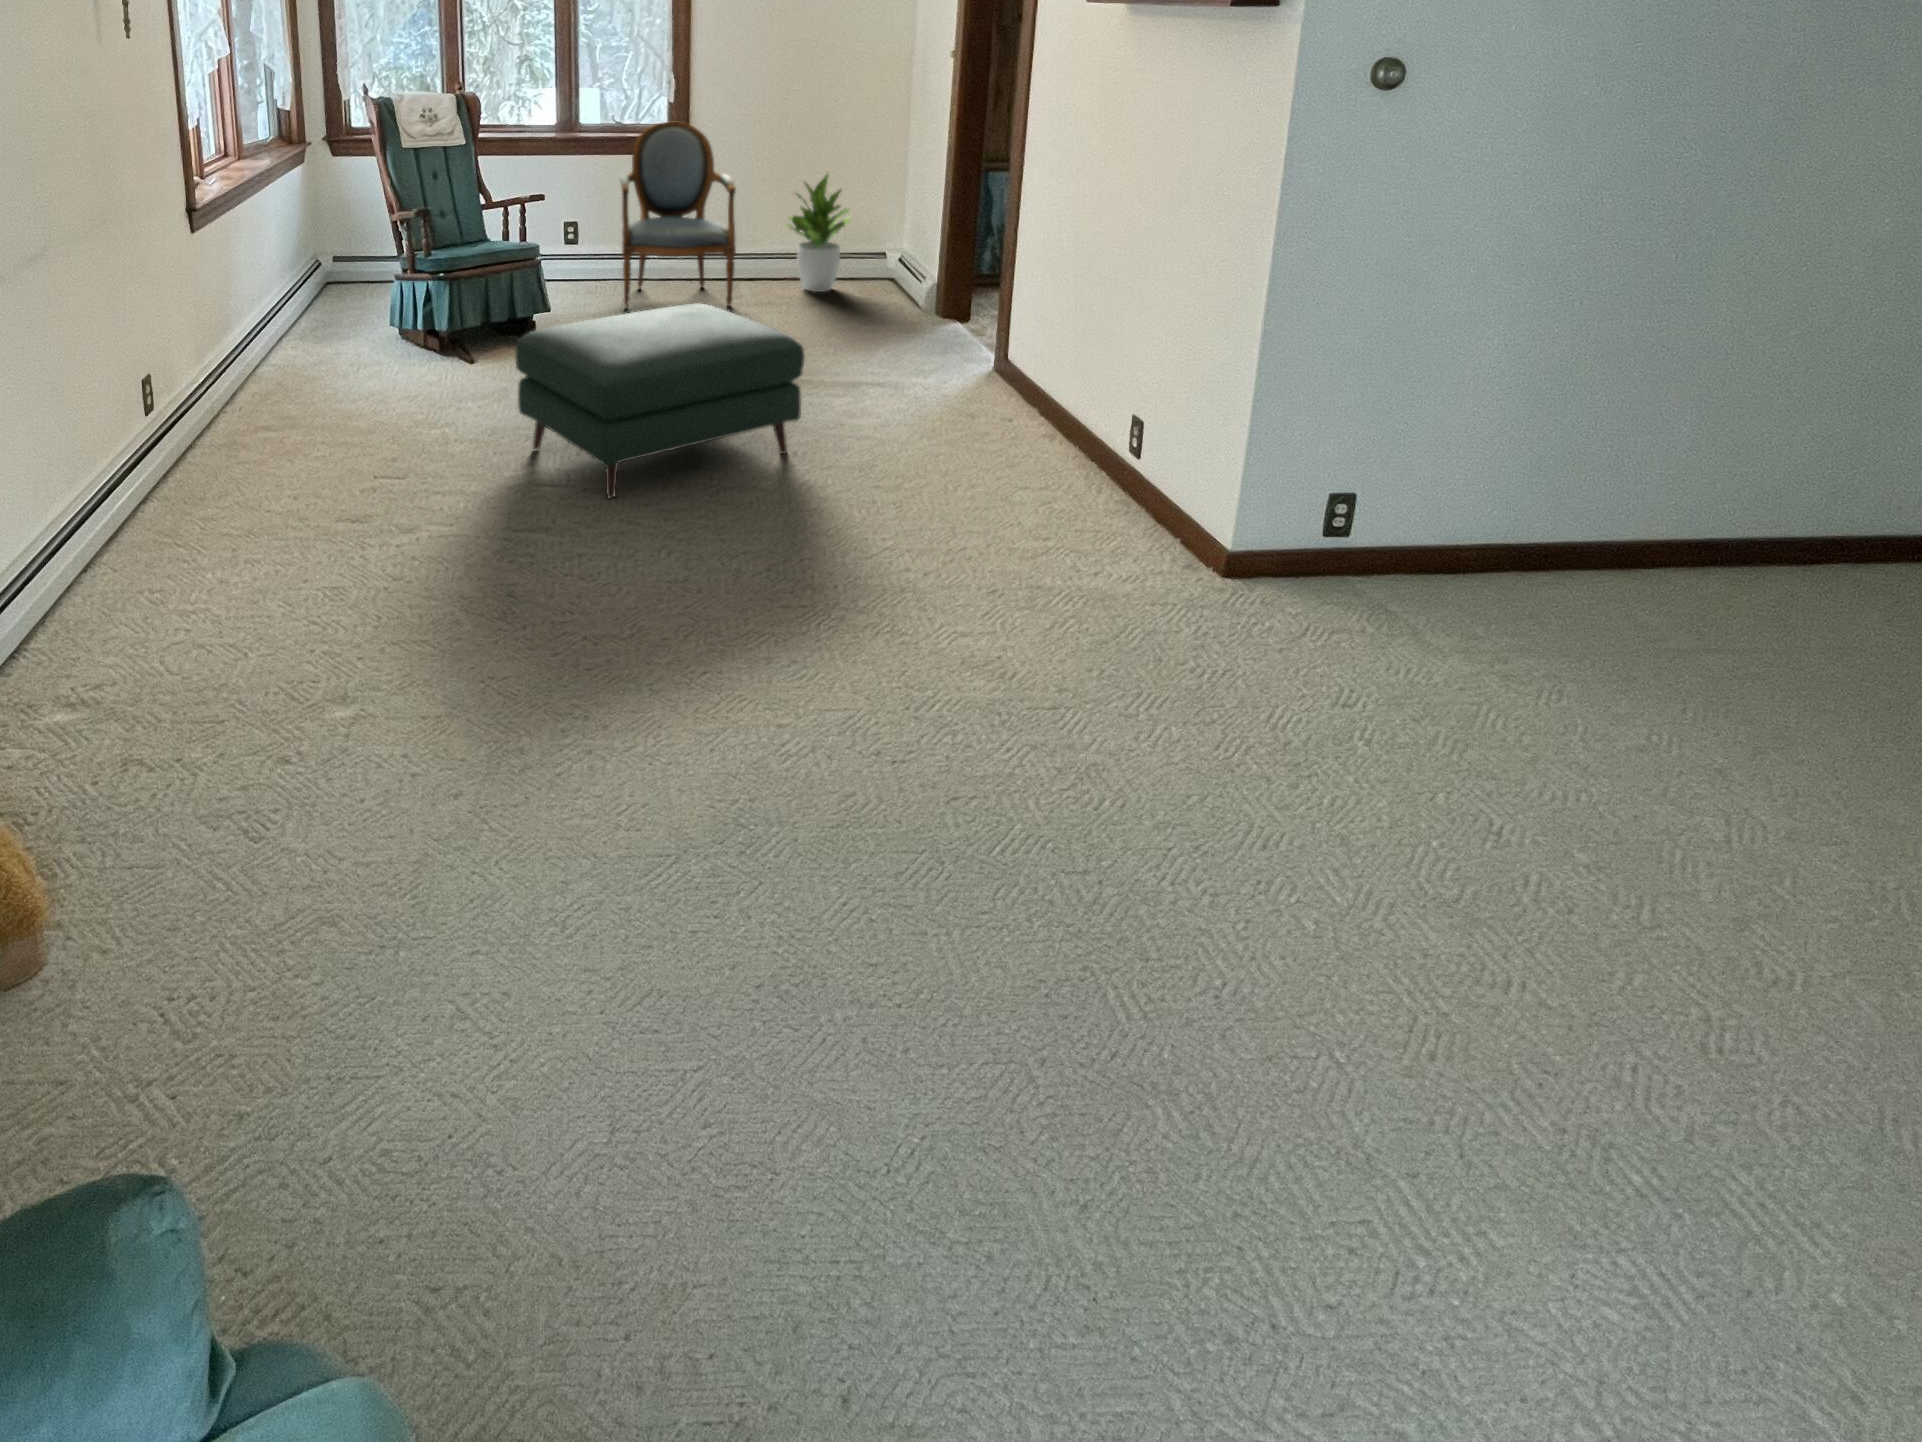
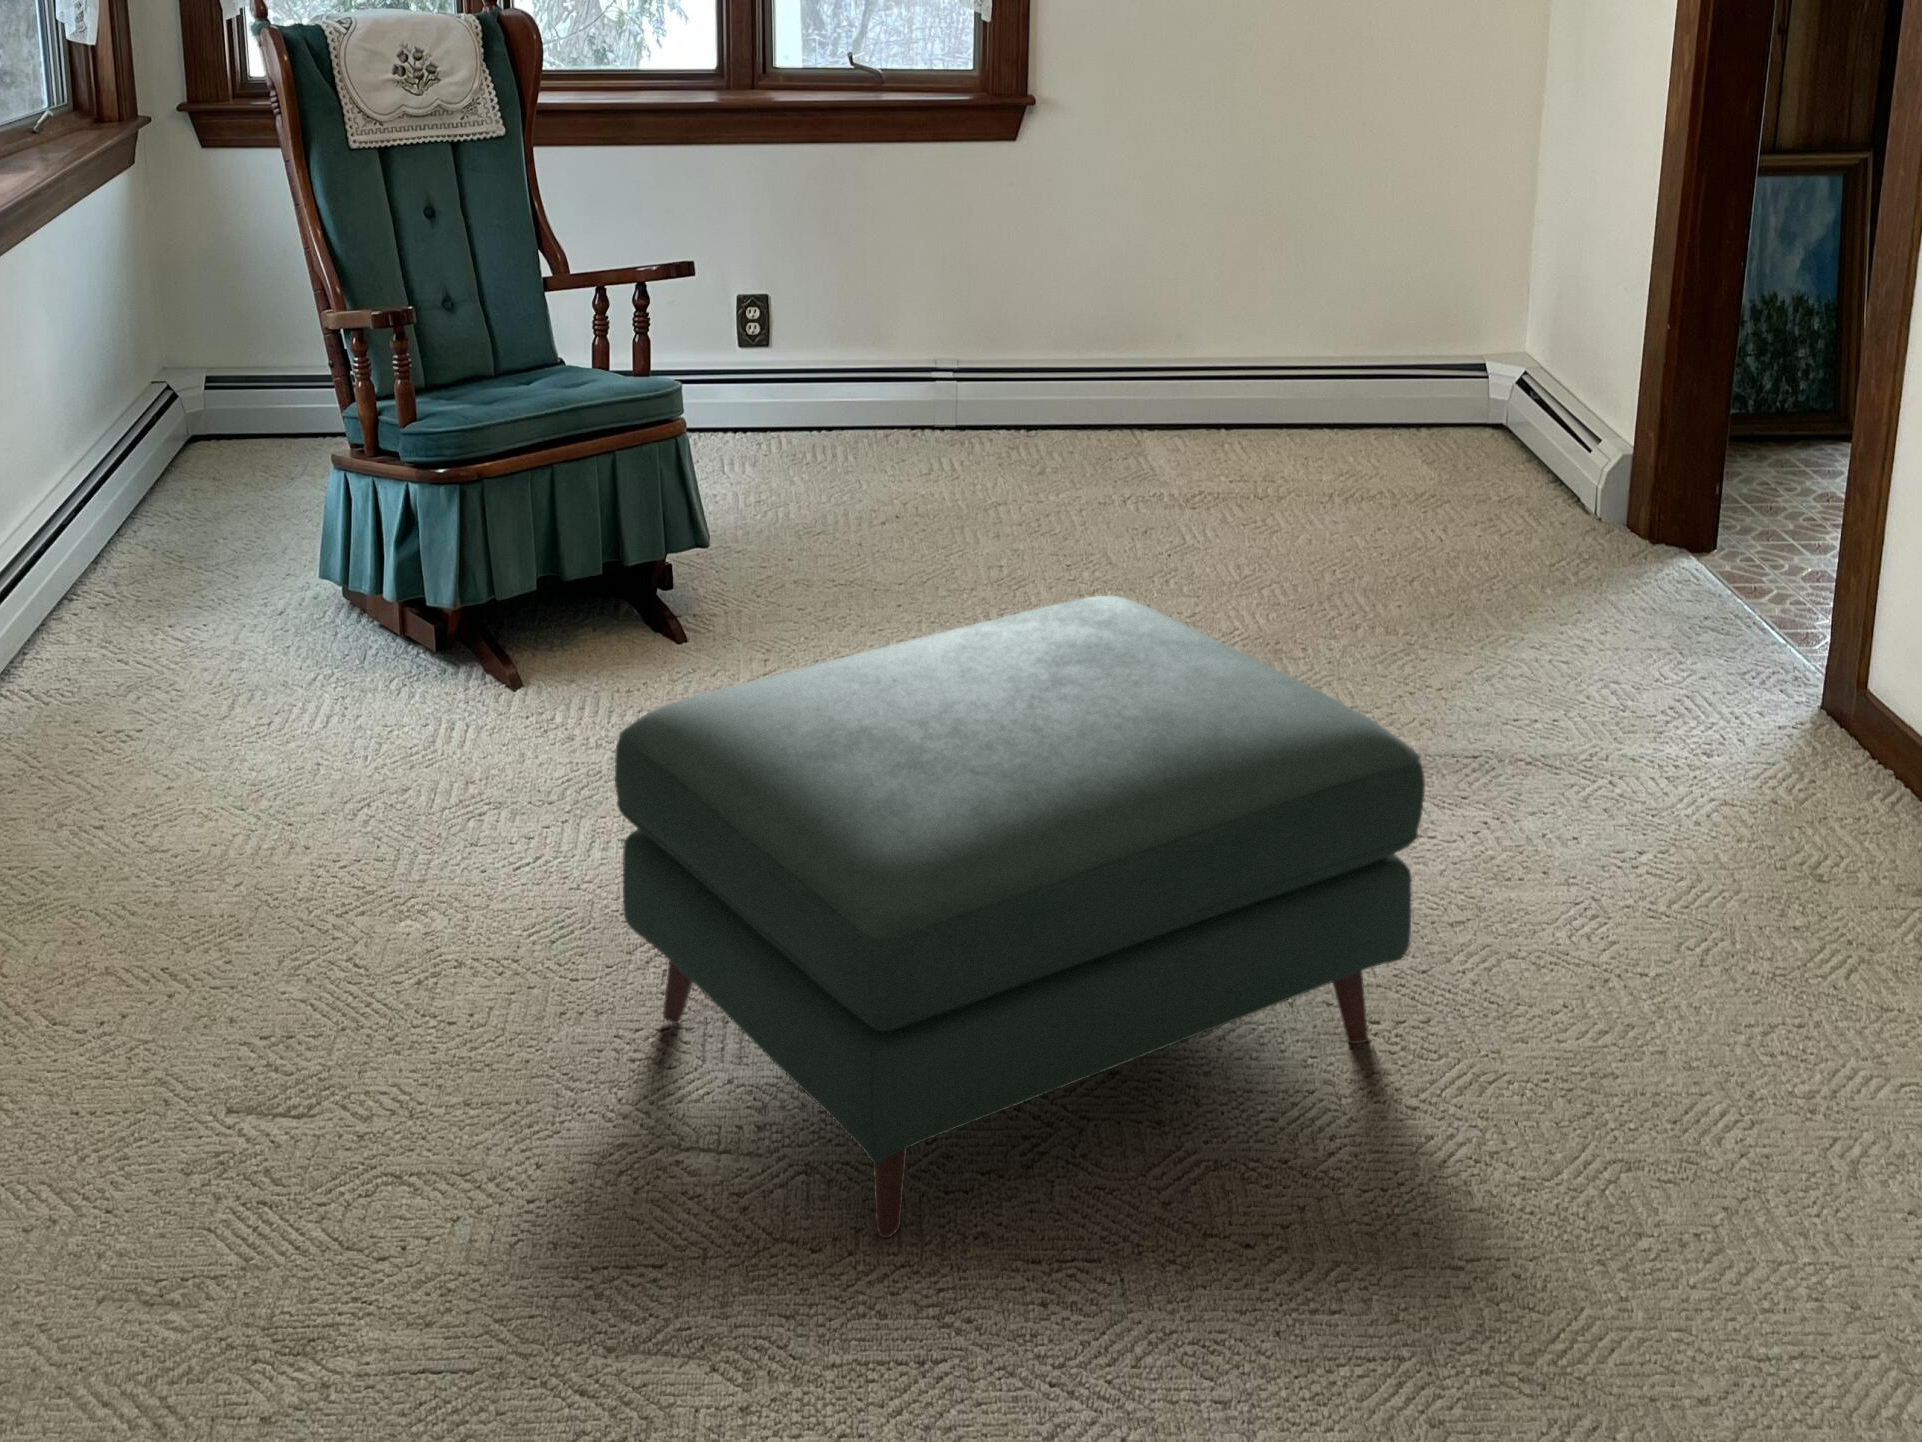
armchair: present [620,121,736,306] -> none [871,63,1151,512]
potted plant: present [786,172,850,292] -> none [1244,179,1422,464]

